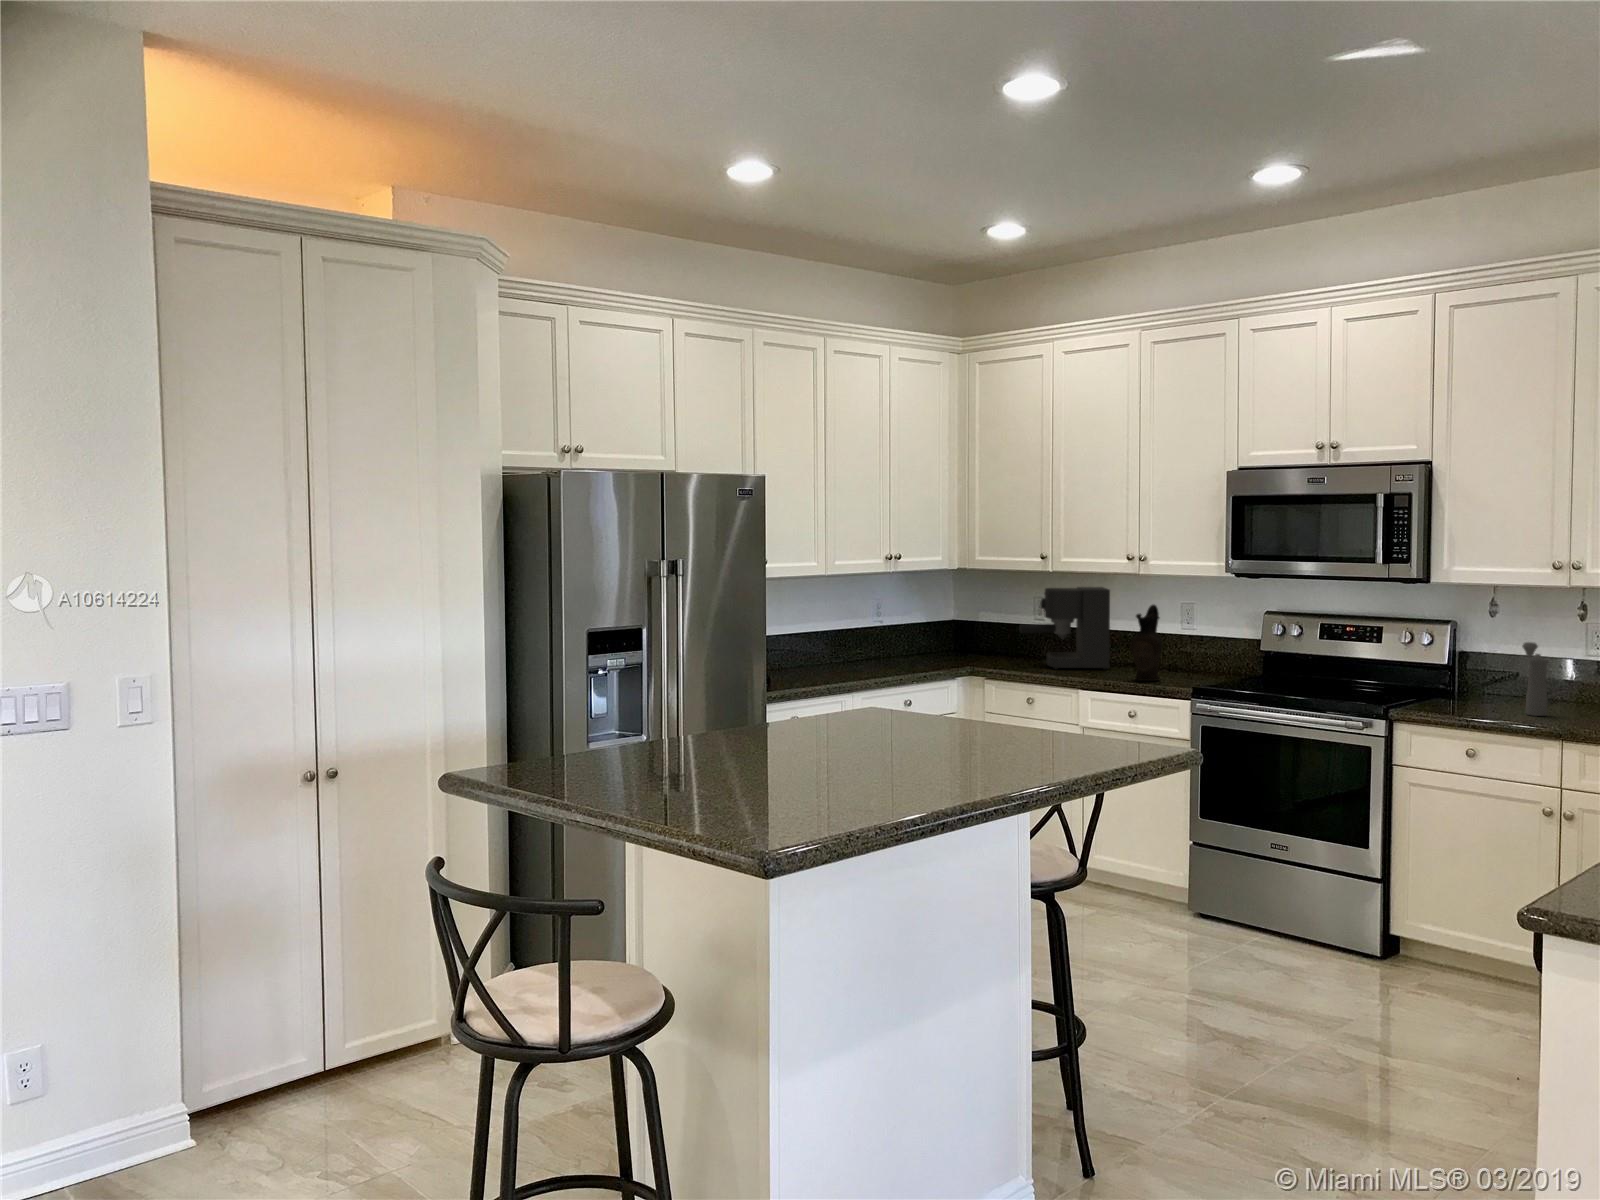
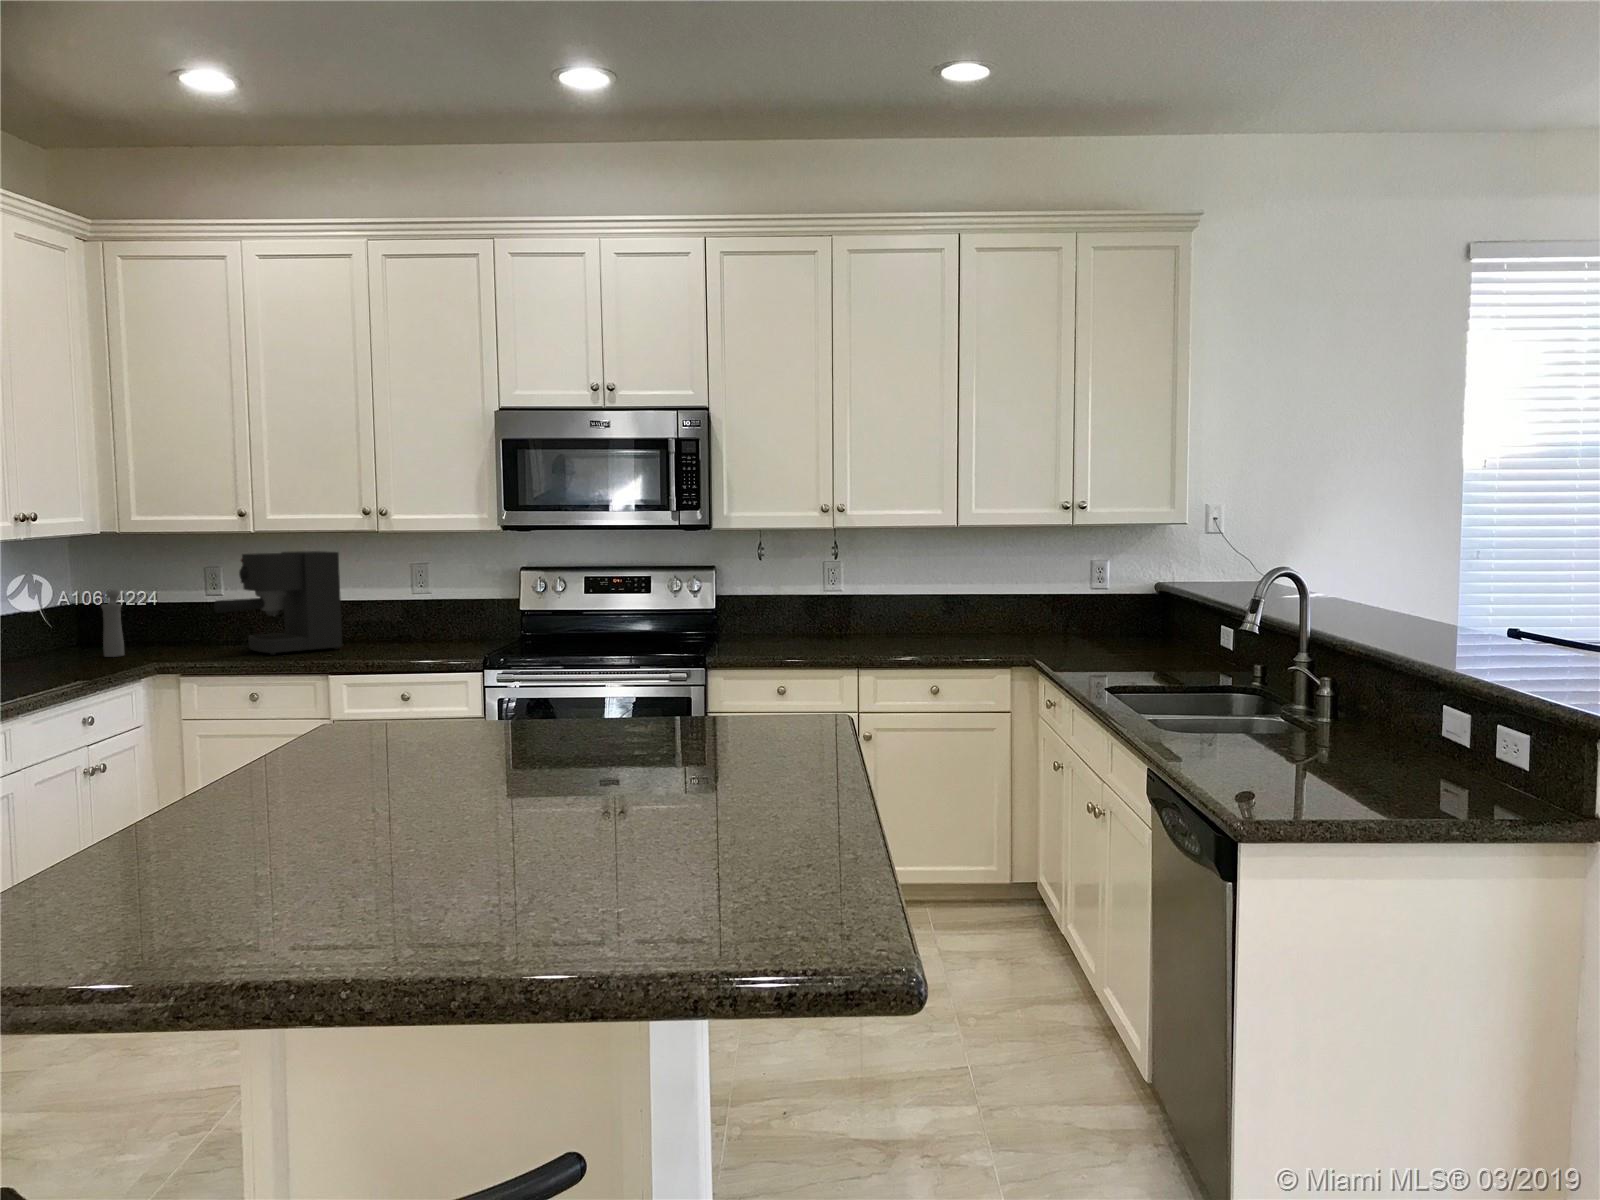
ceramic pitcher: present [1130,605,1162,681] -> none [390,565,430,656]
pepper mill: present [1522,642,1549,716] -> present [101,590,124,657]

